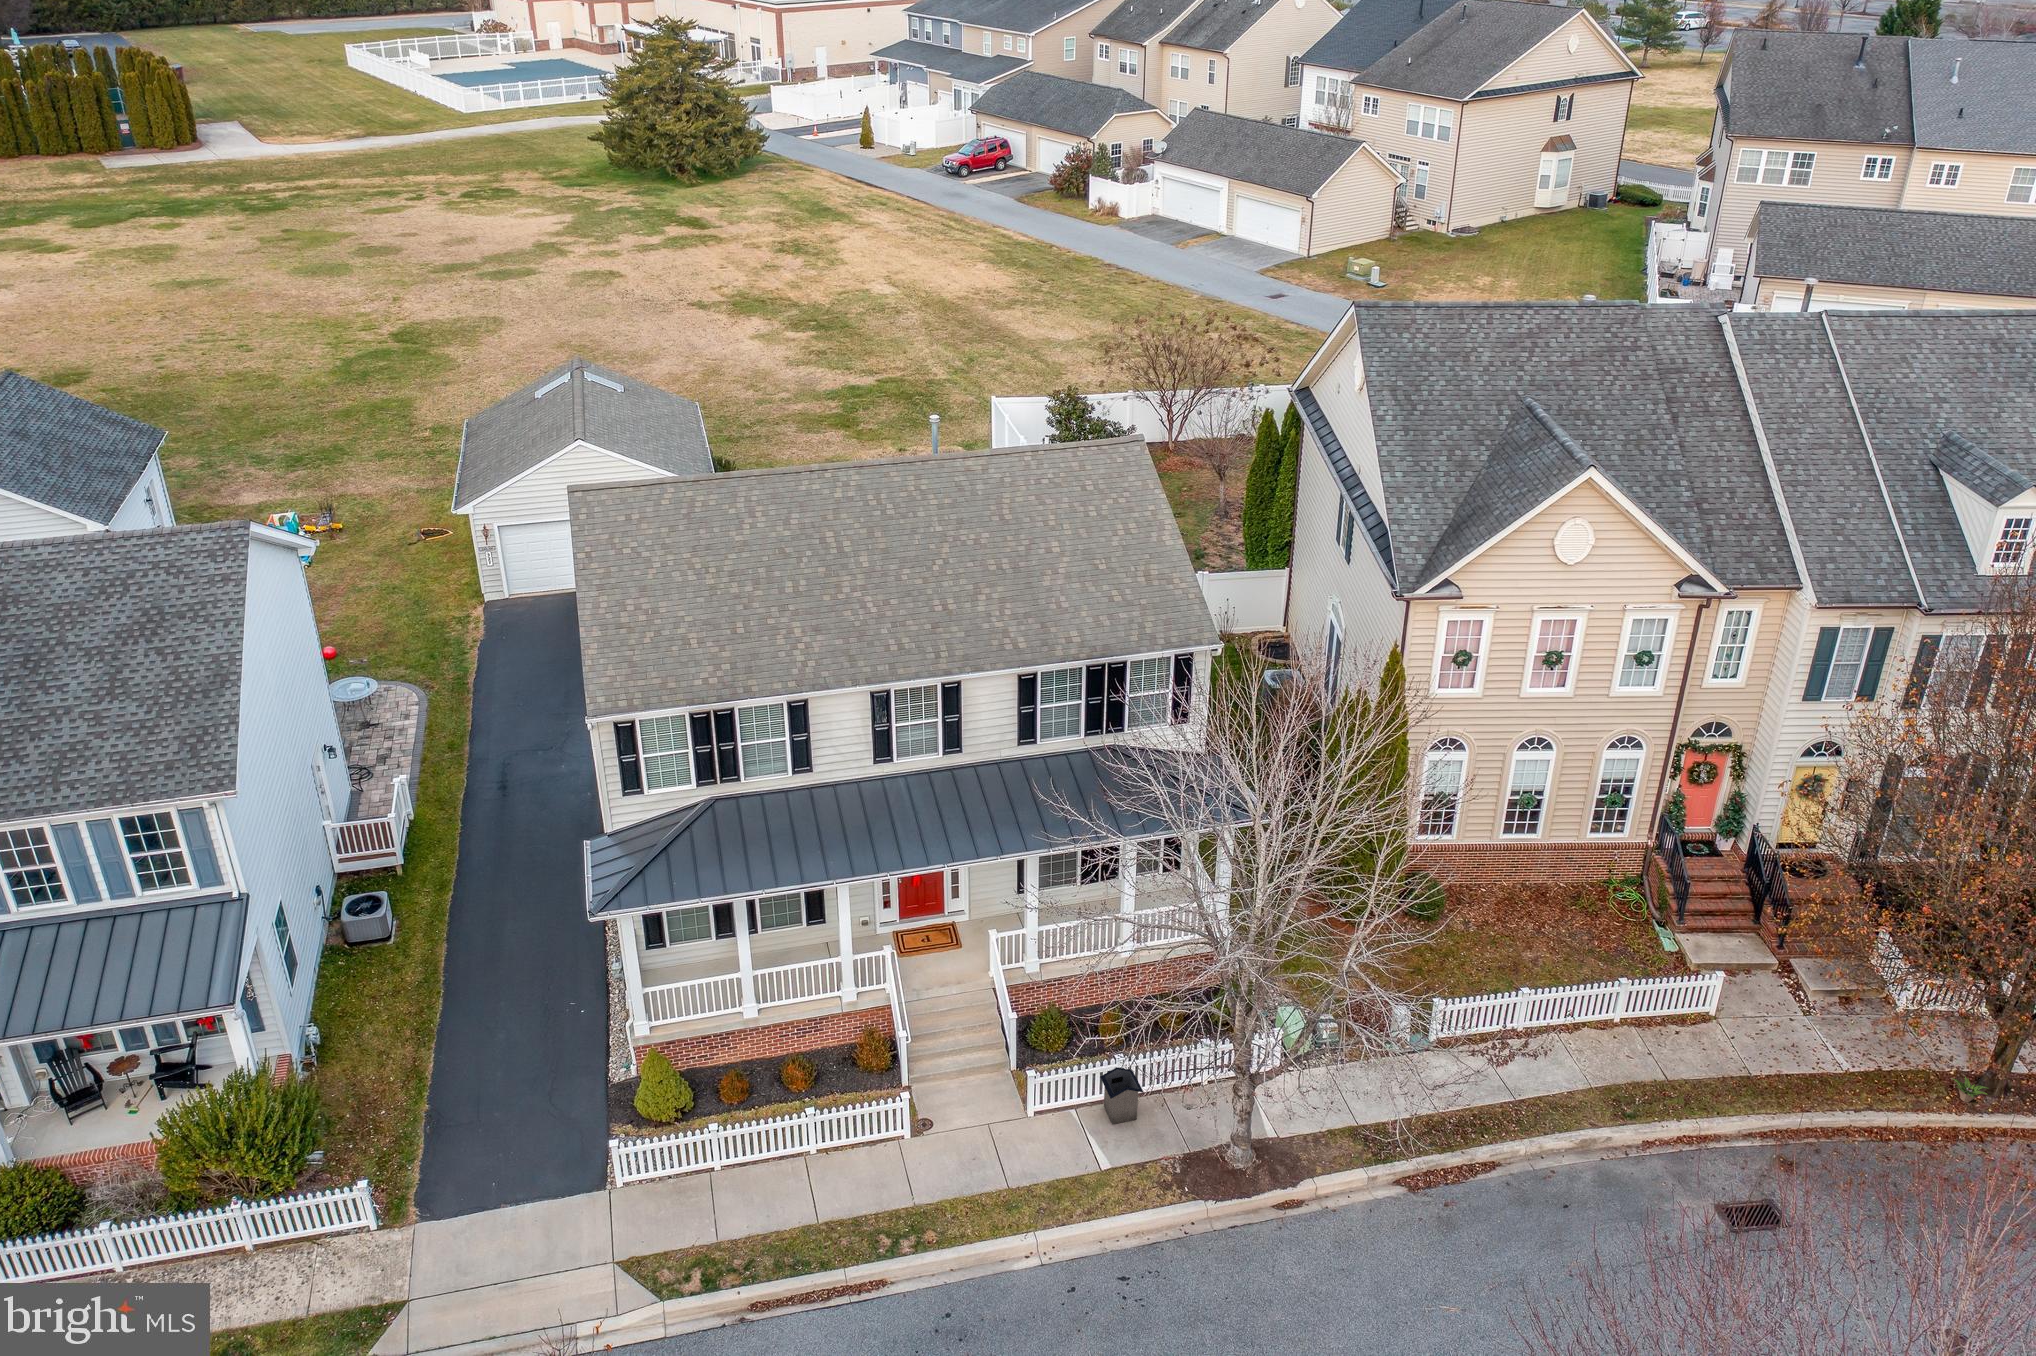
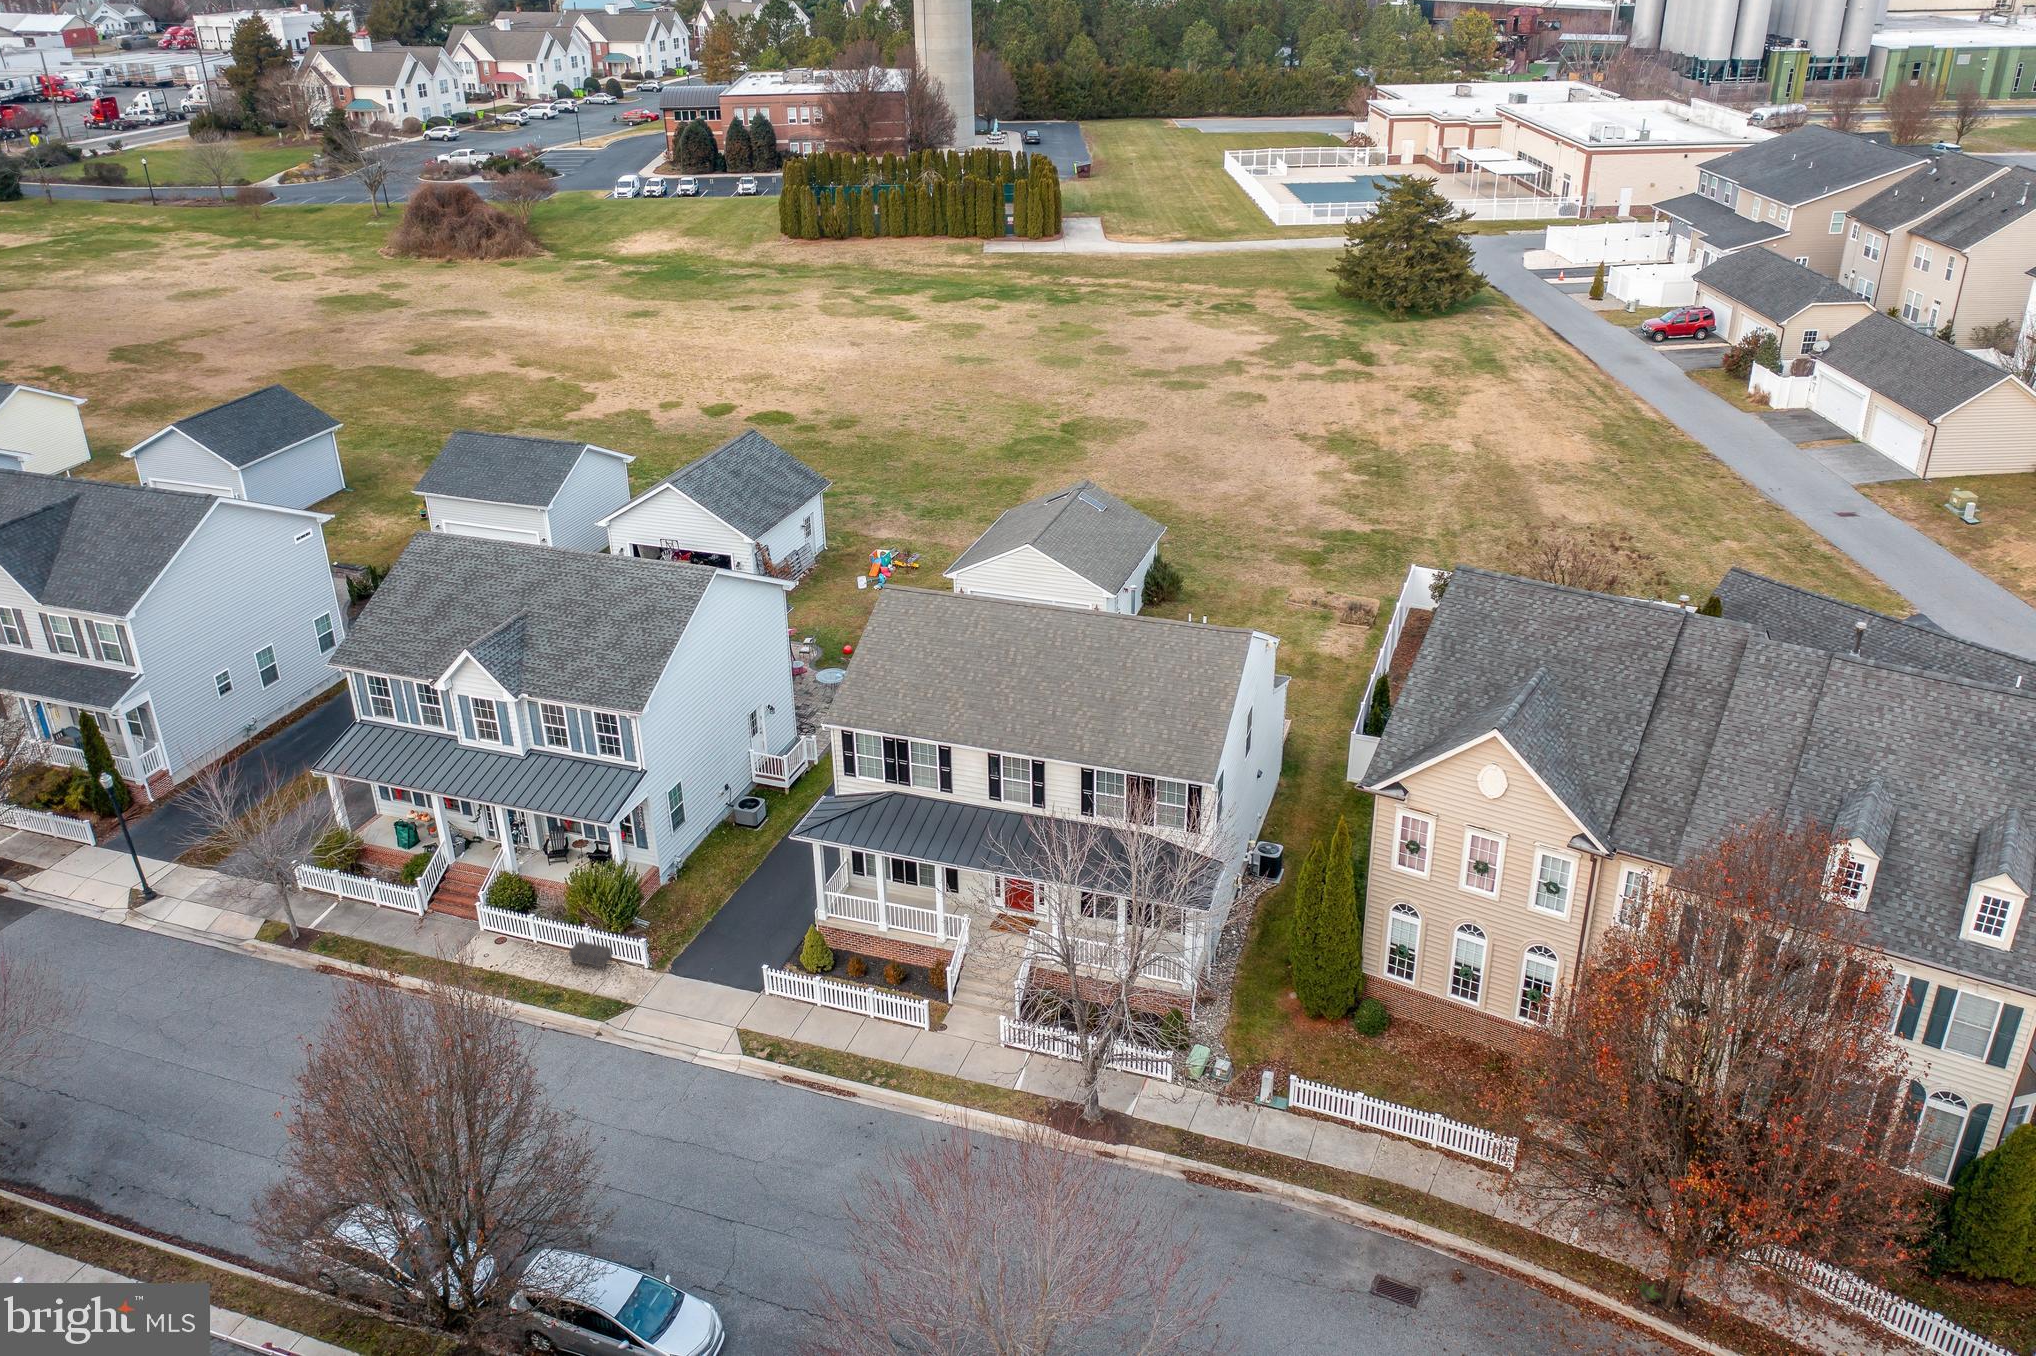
trash can: present [1100,1067,1143,1124] -> none [1038,1035,1065,1072]
bench: none [216,1219,302,1280] -> present [569,941,612,969]

